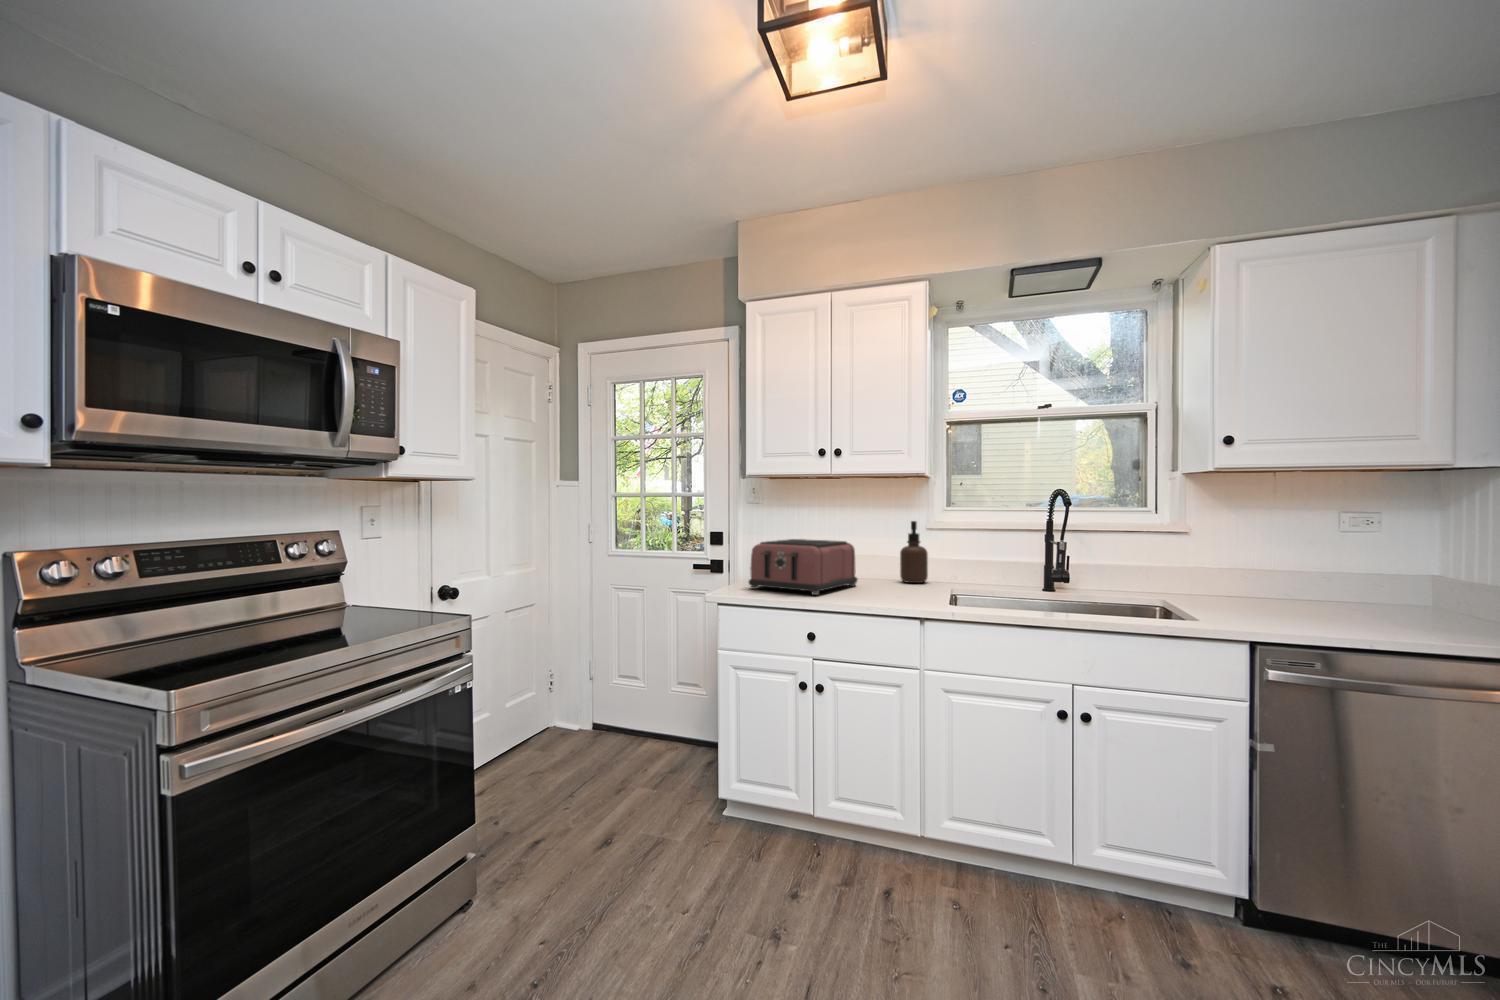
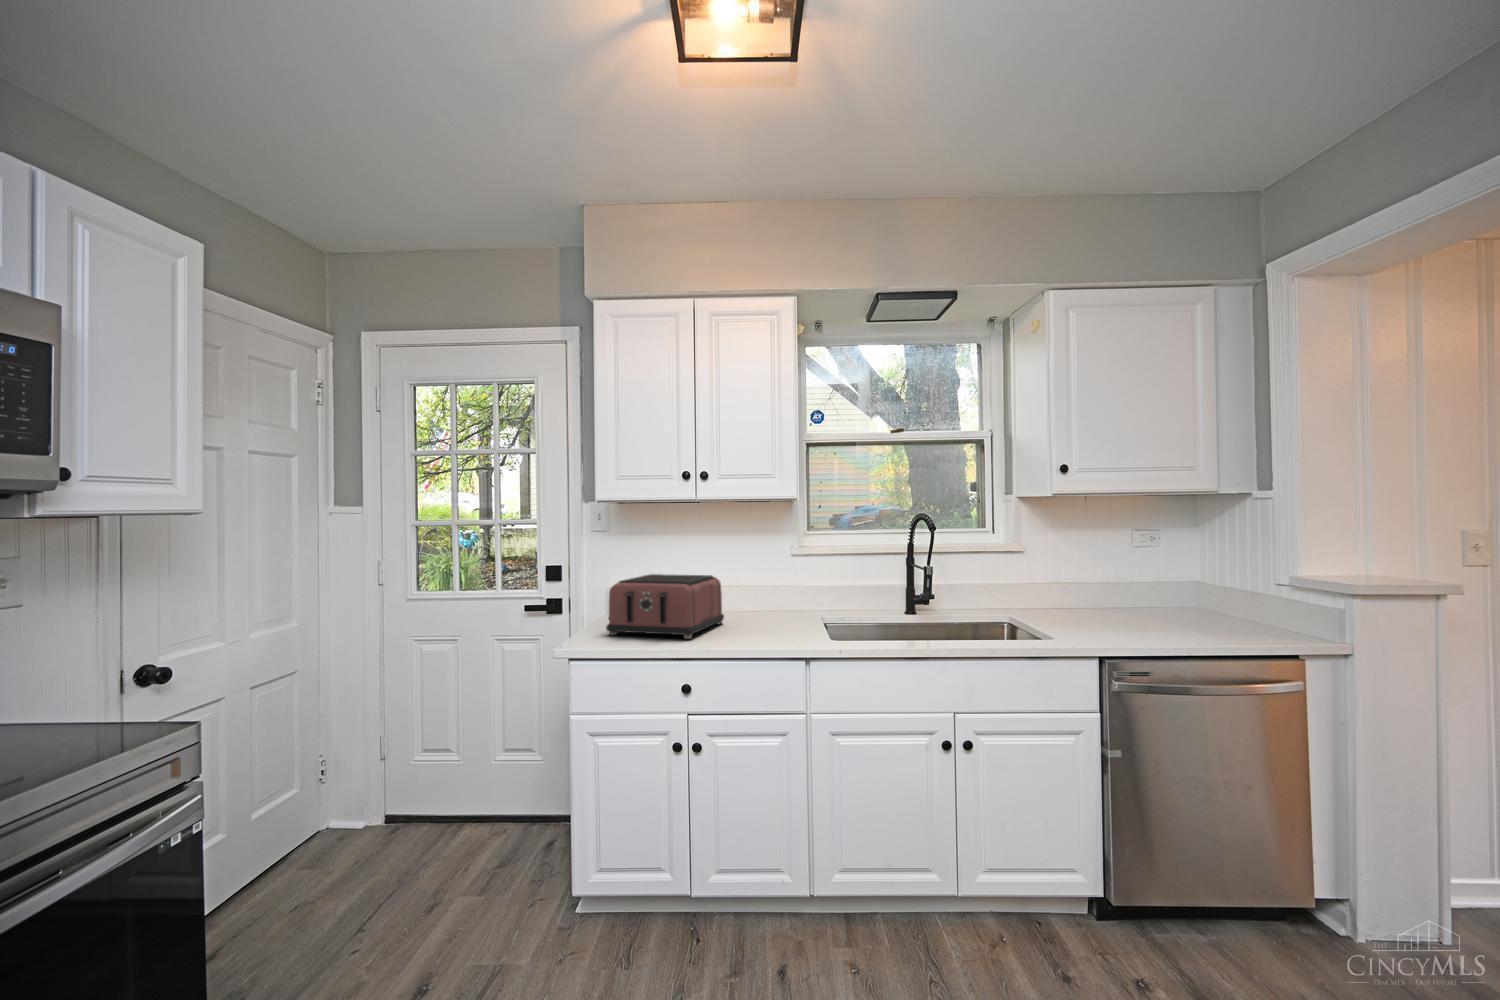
soap dispenser: present [900,521,928,583] -> none [764,550,793,616]

